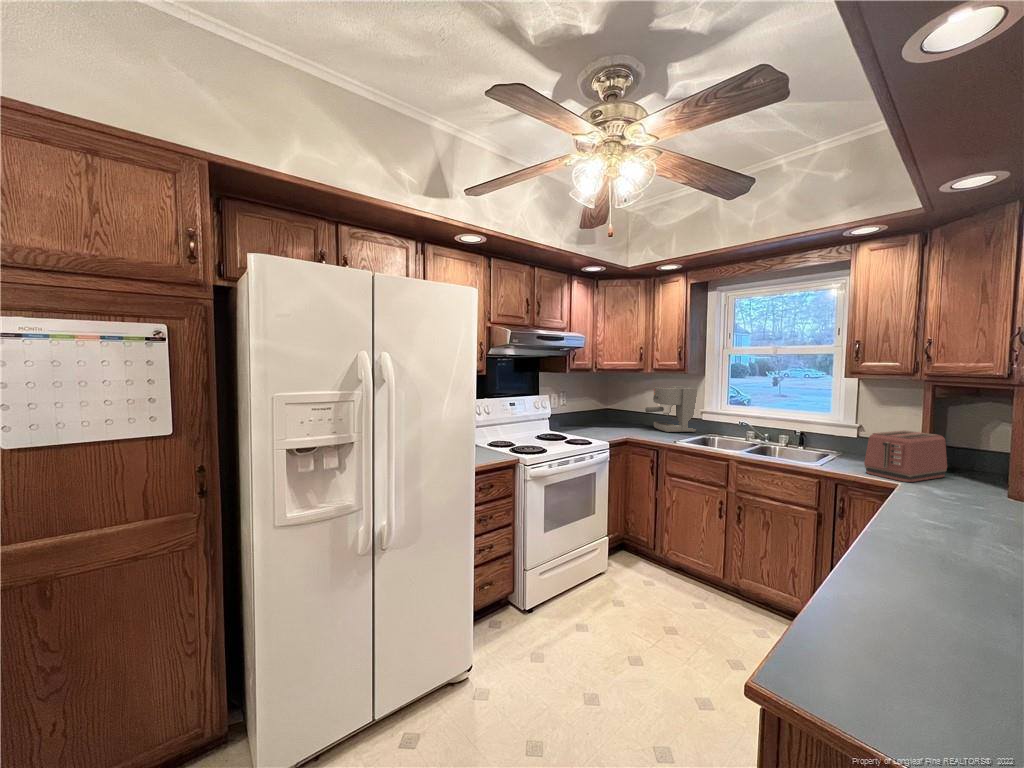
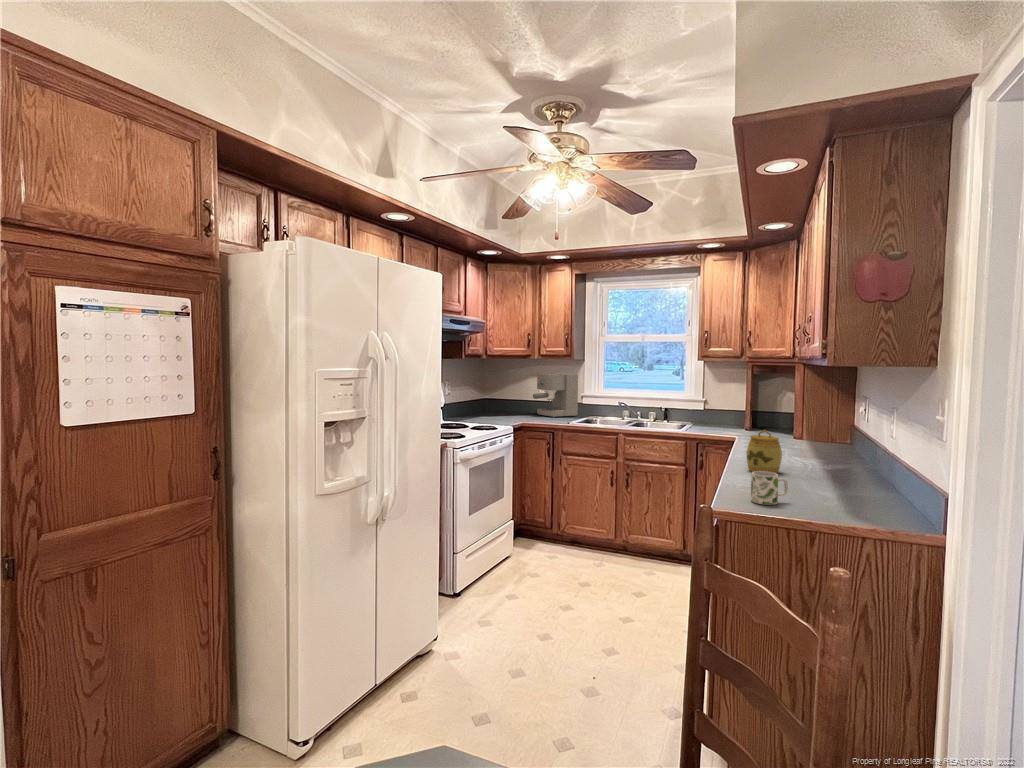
toaster: present [864,431,947,482] -> none [714,400,762,436]
jar: none [886,506,961,584] -> present [747,430,782,473]
mug: none [857,613,950,698] -> present [751,471,788,505]

